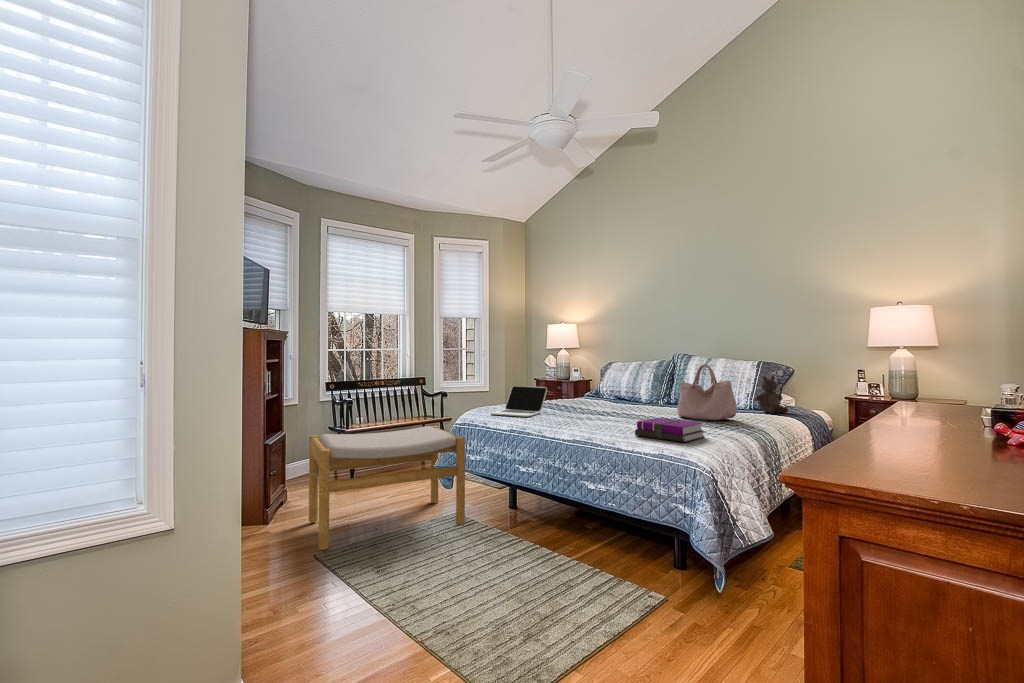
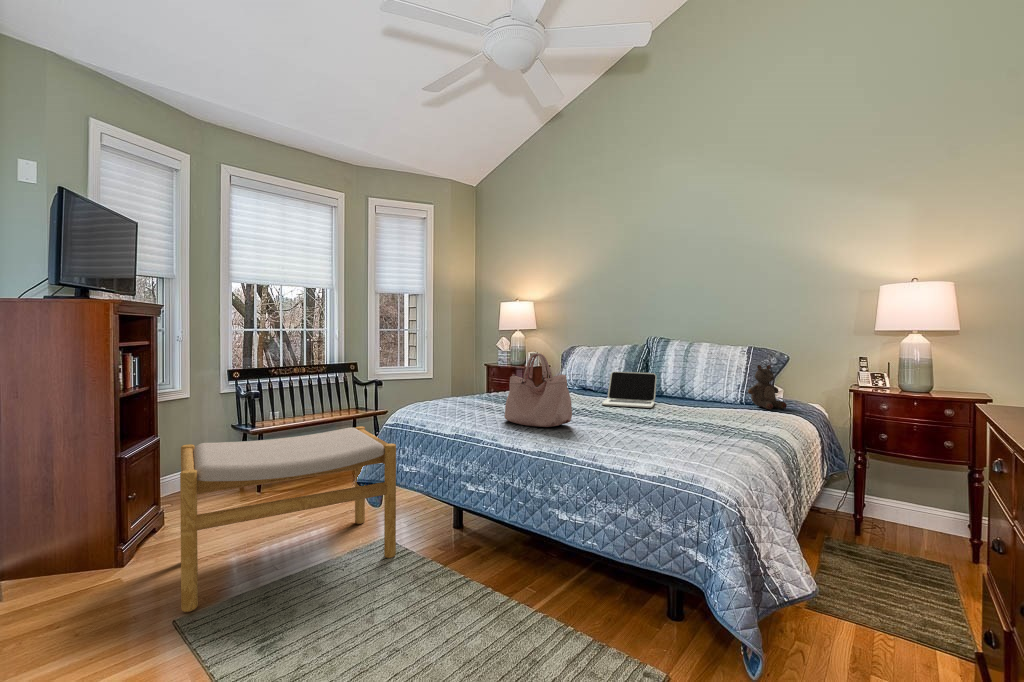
handbag: present [677,365,737,420] -> present [504,353,572,427]
laptop: present [491,386,547,417] -> present [602,372,657,408]
notebook: present [635,418,704,442] -> none [622,421,713,459]

